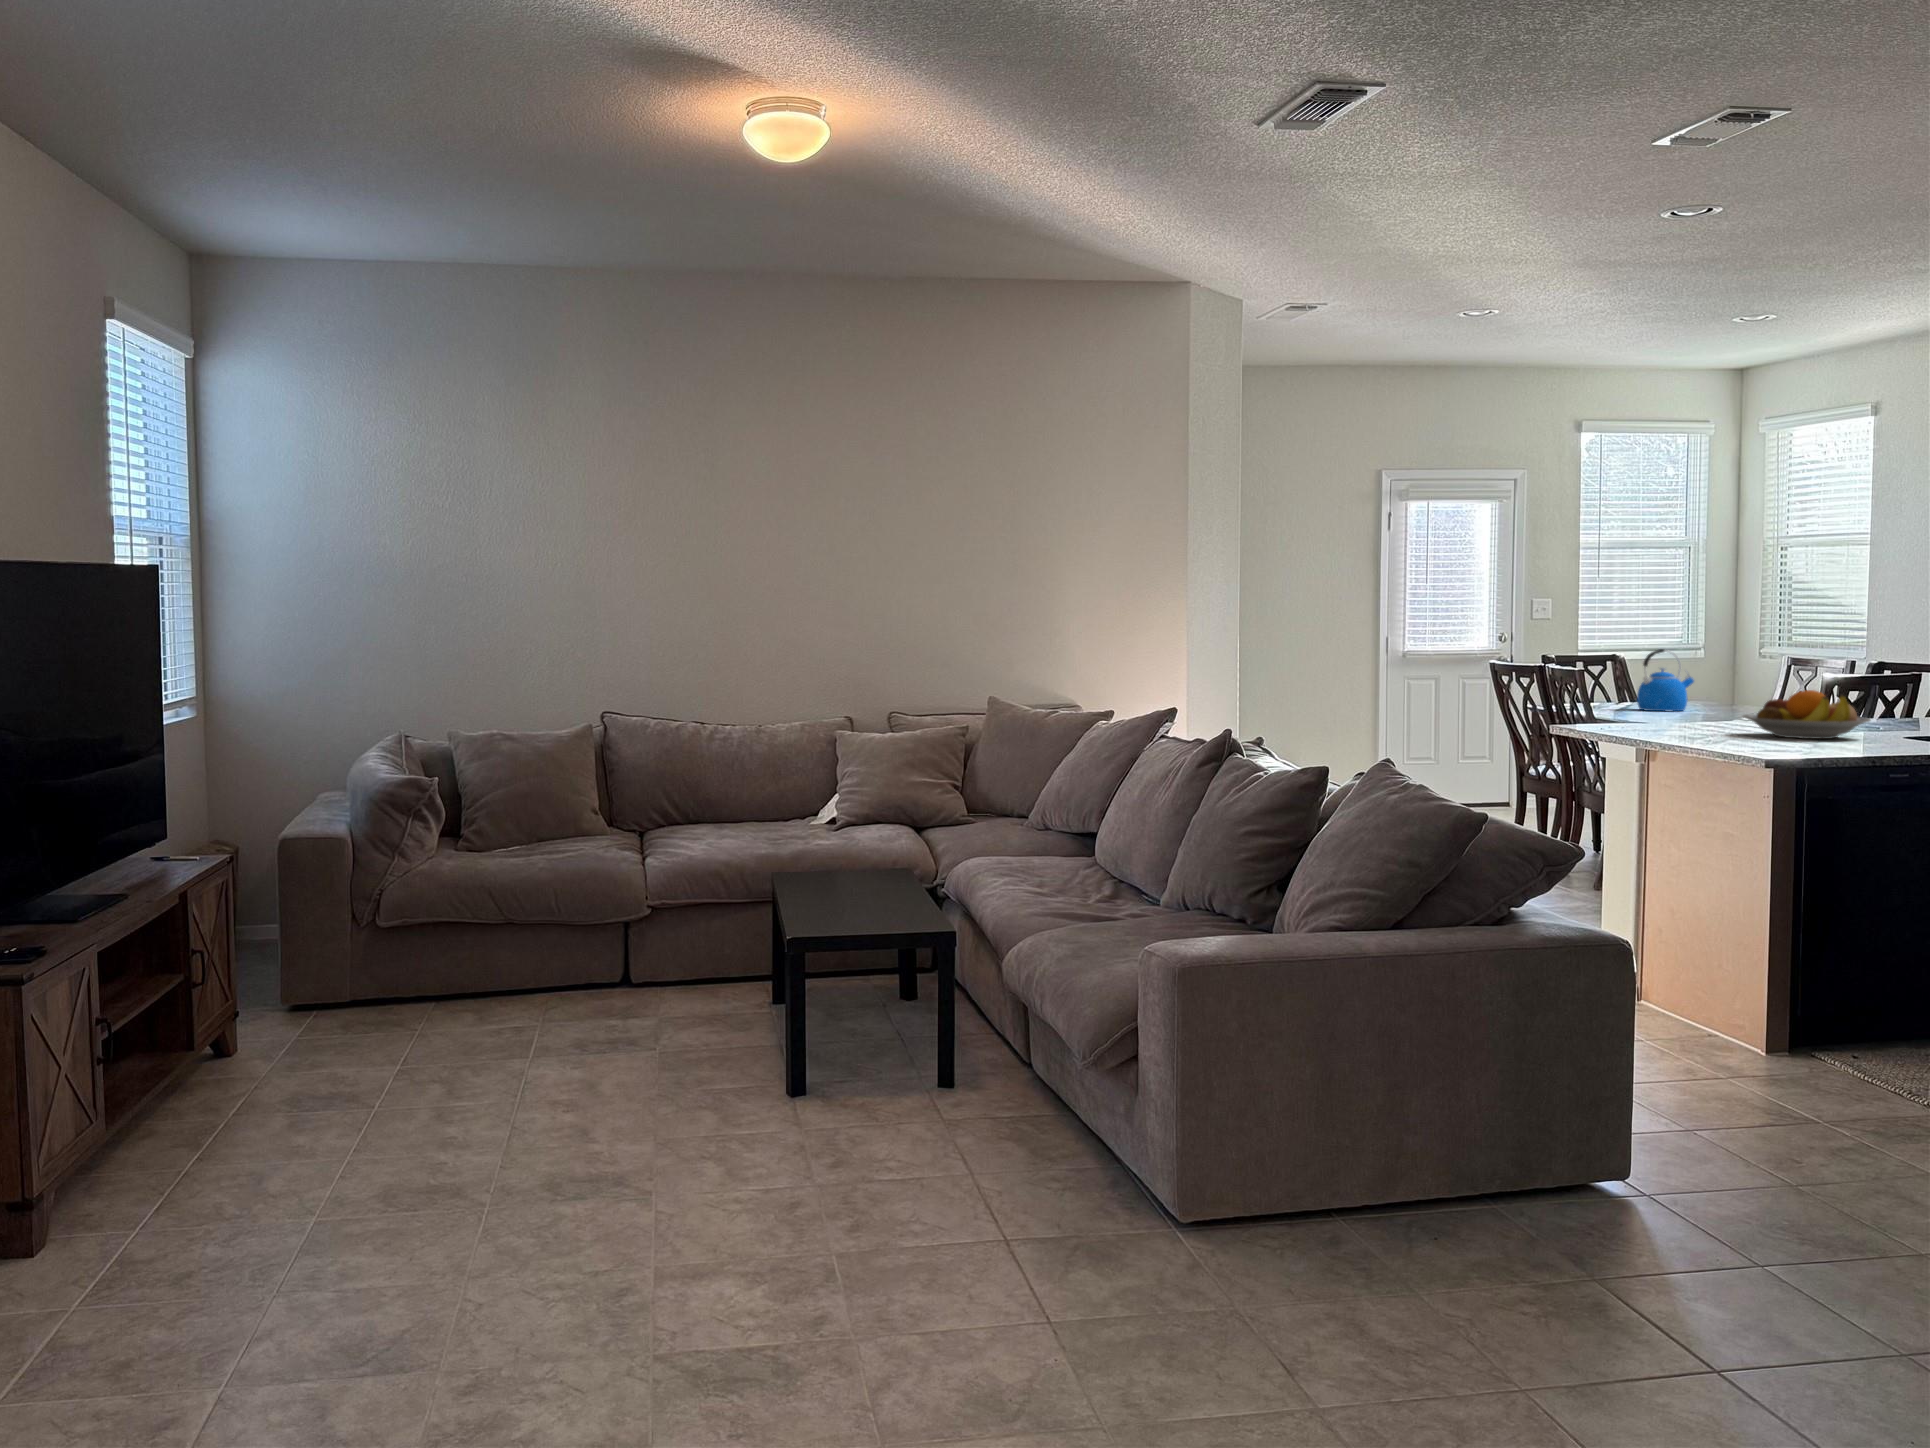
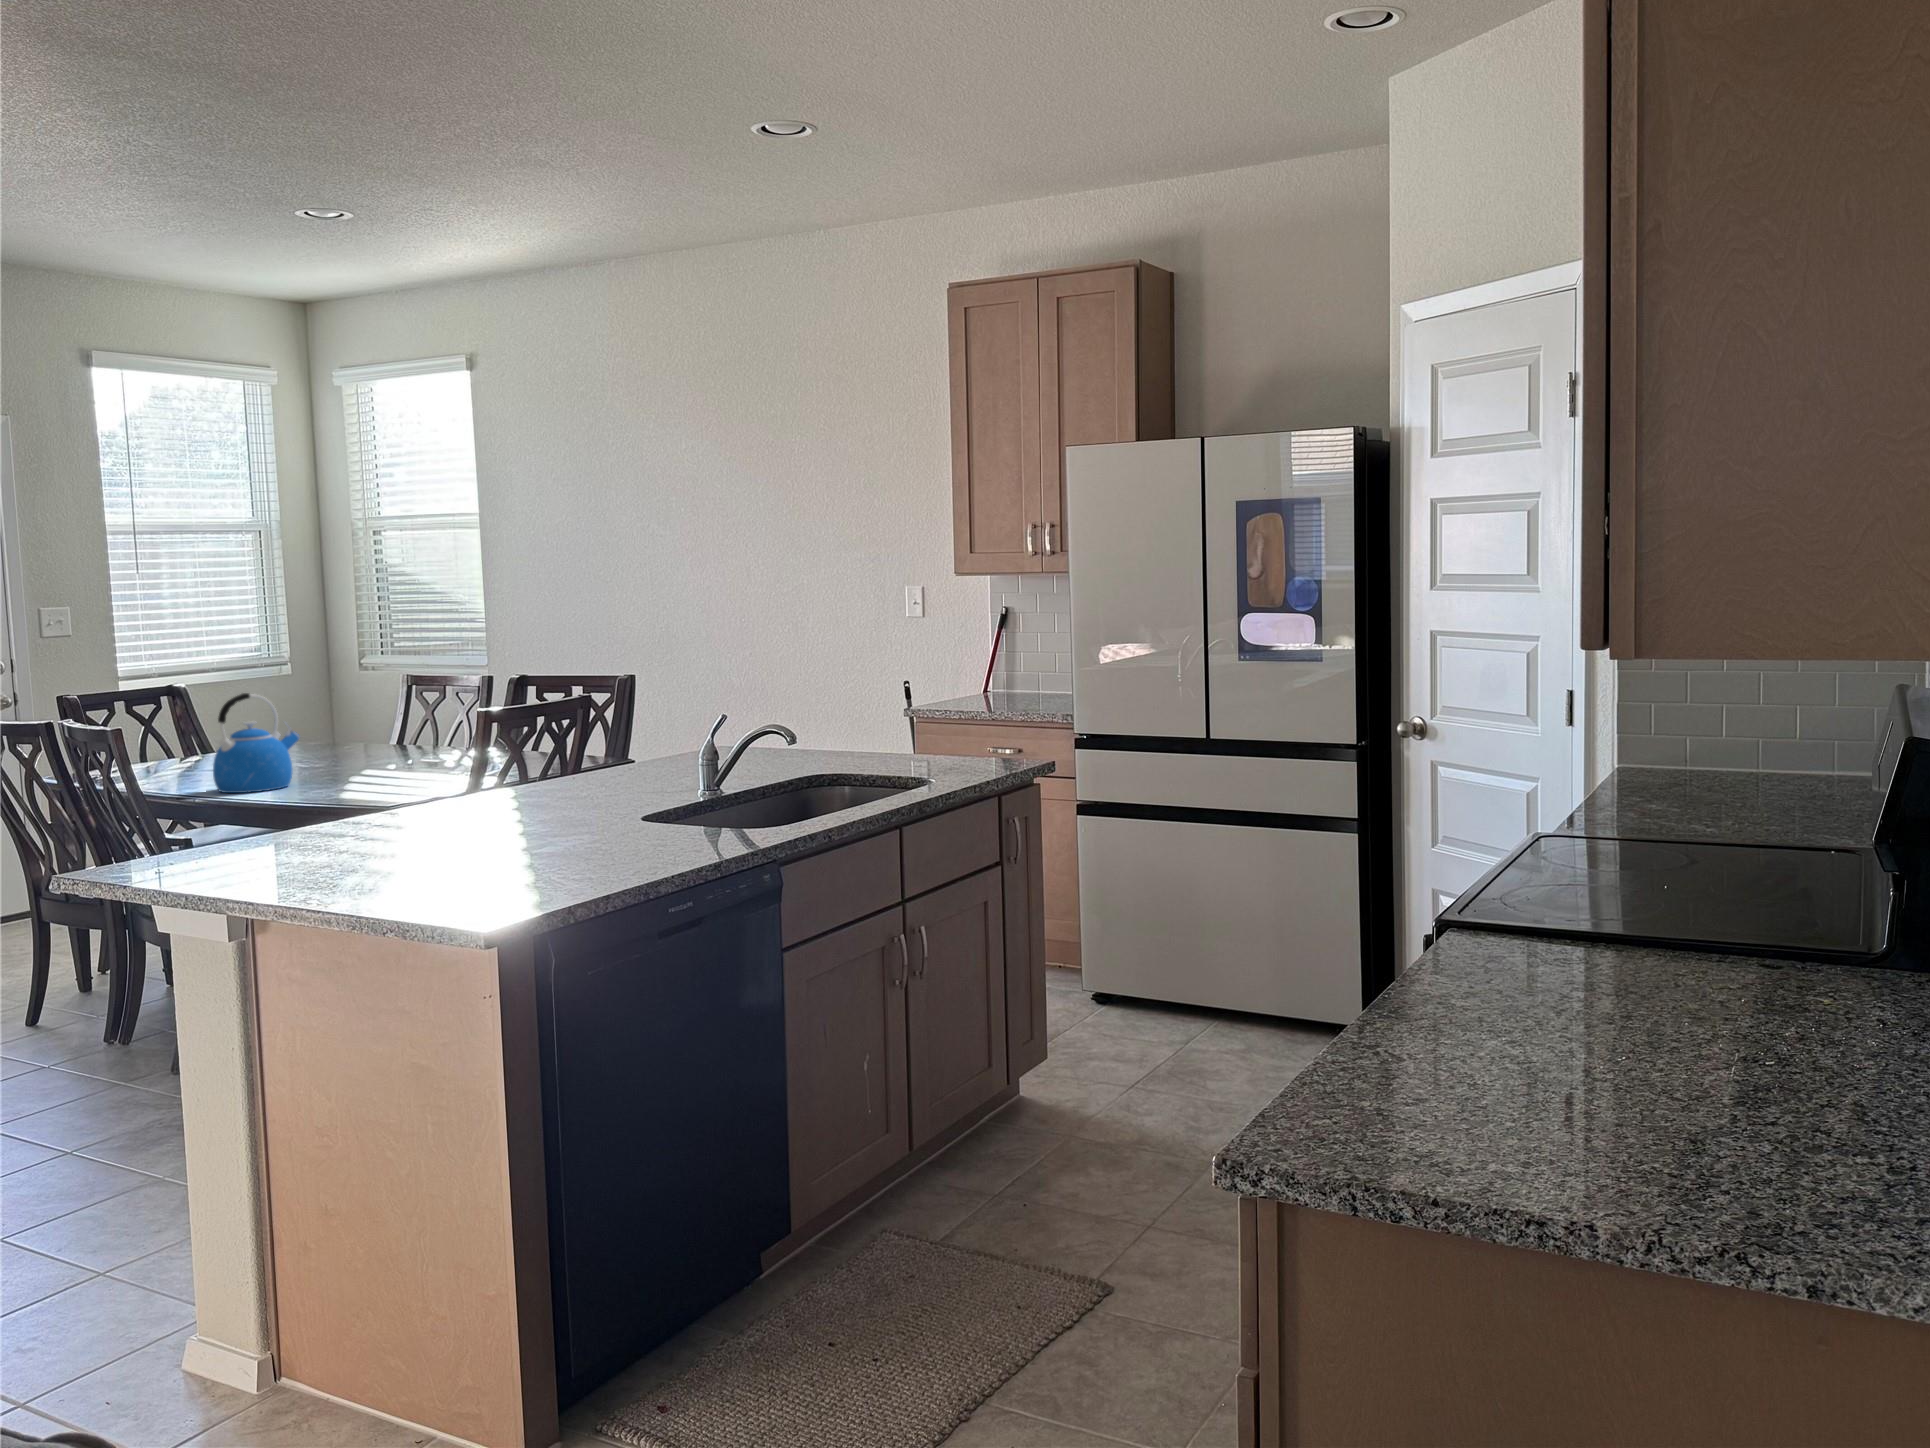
fruit bowl: present [1743,690,1870,739] -> none [403,770,595,853]

